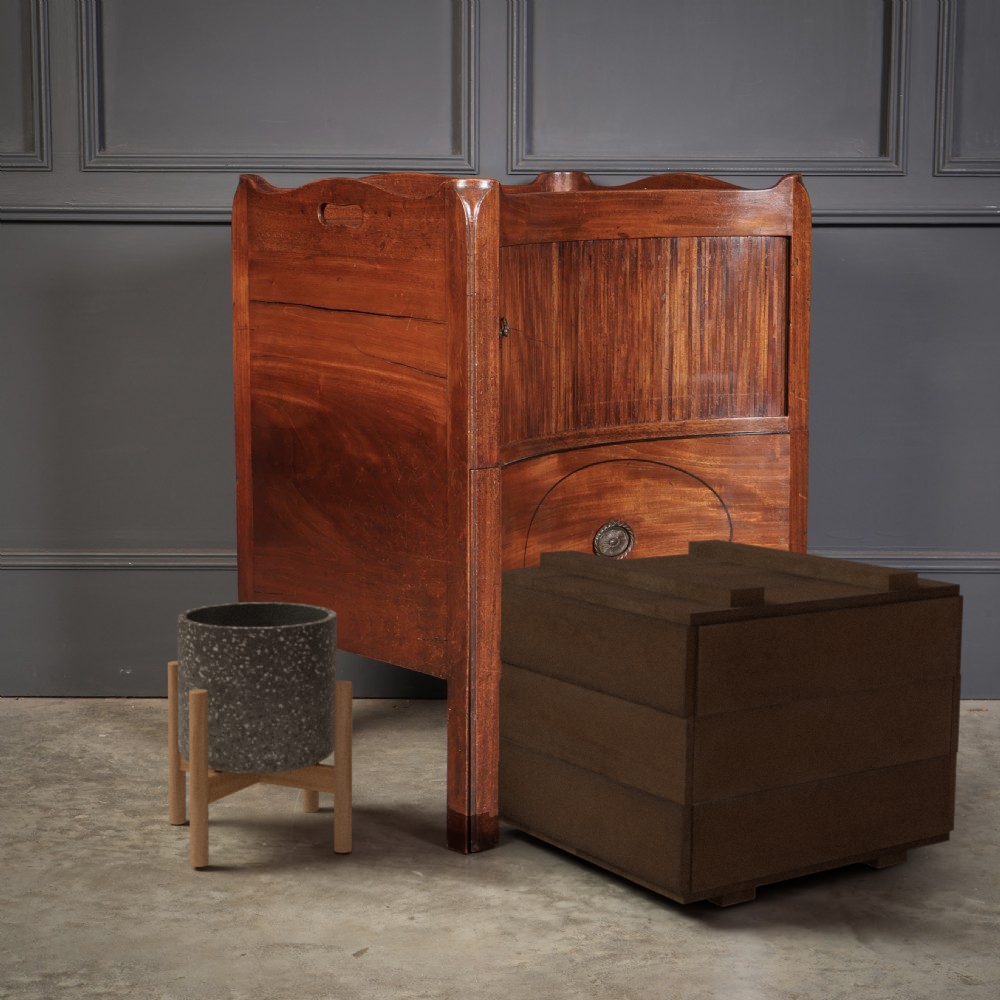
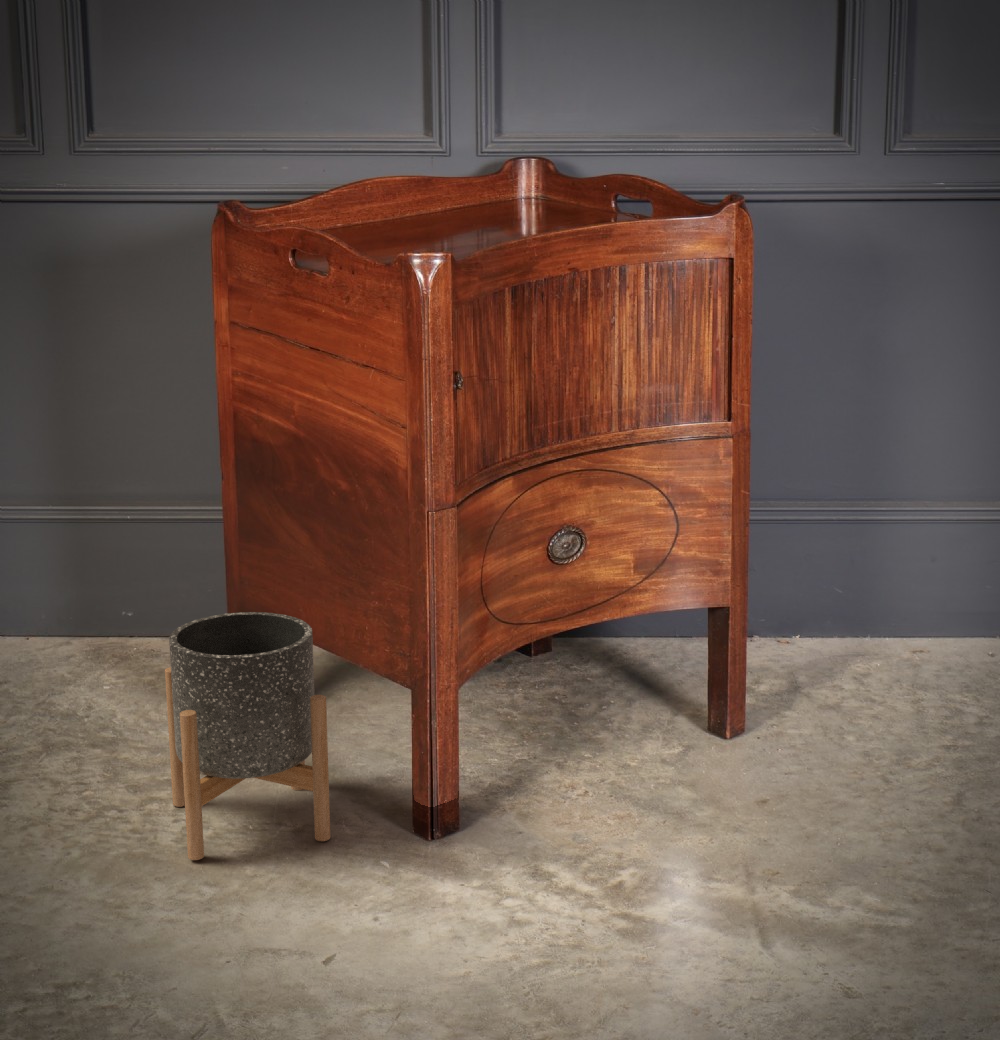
wooden crate: present [493,539,963,907] -> none [448,542,875,911]

